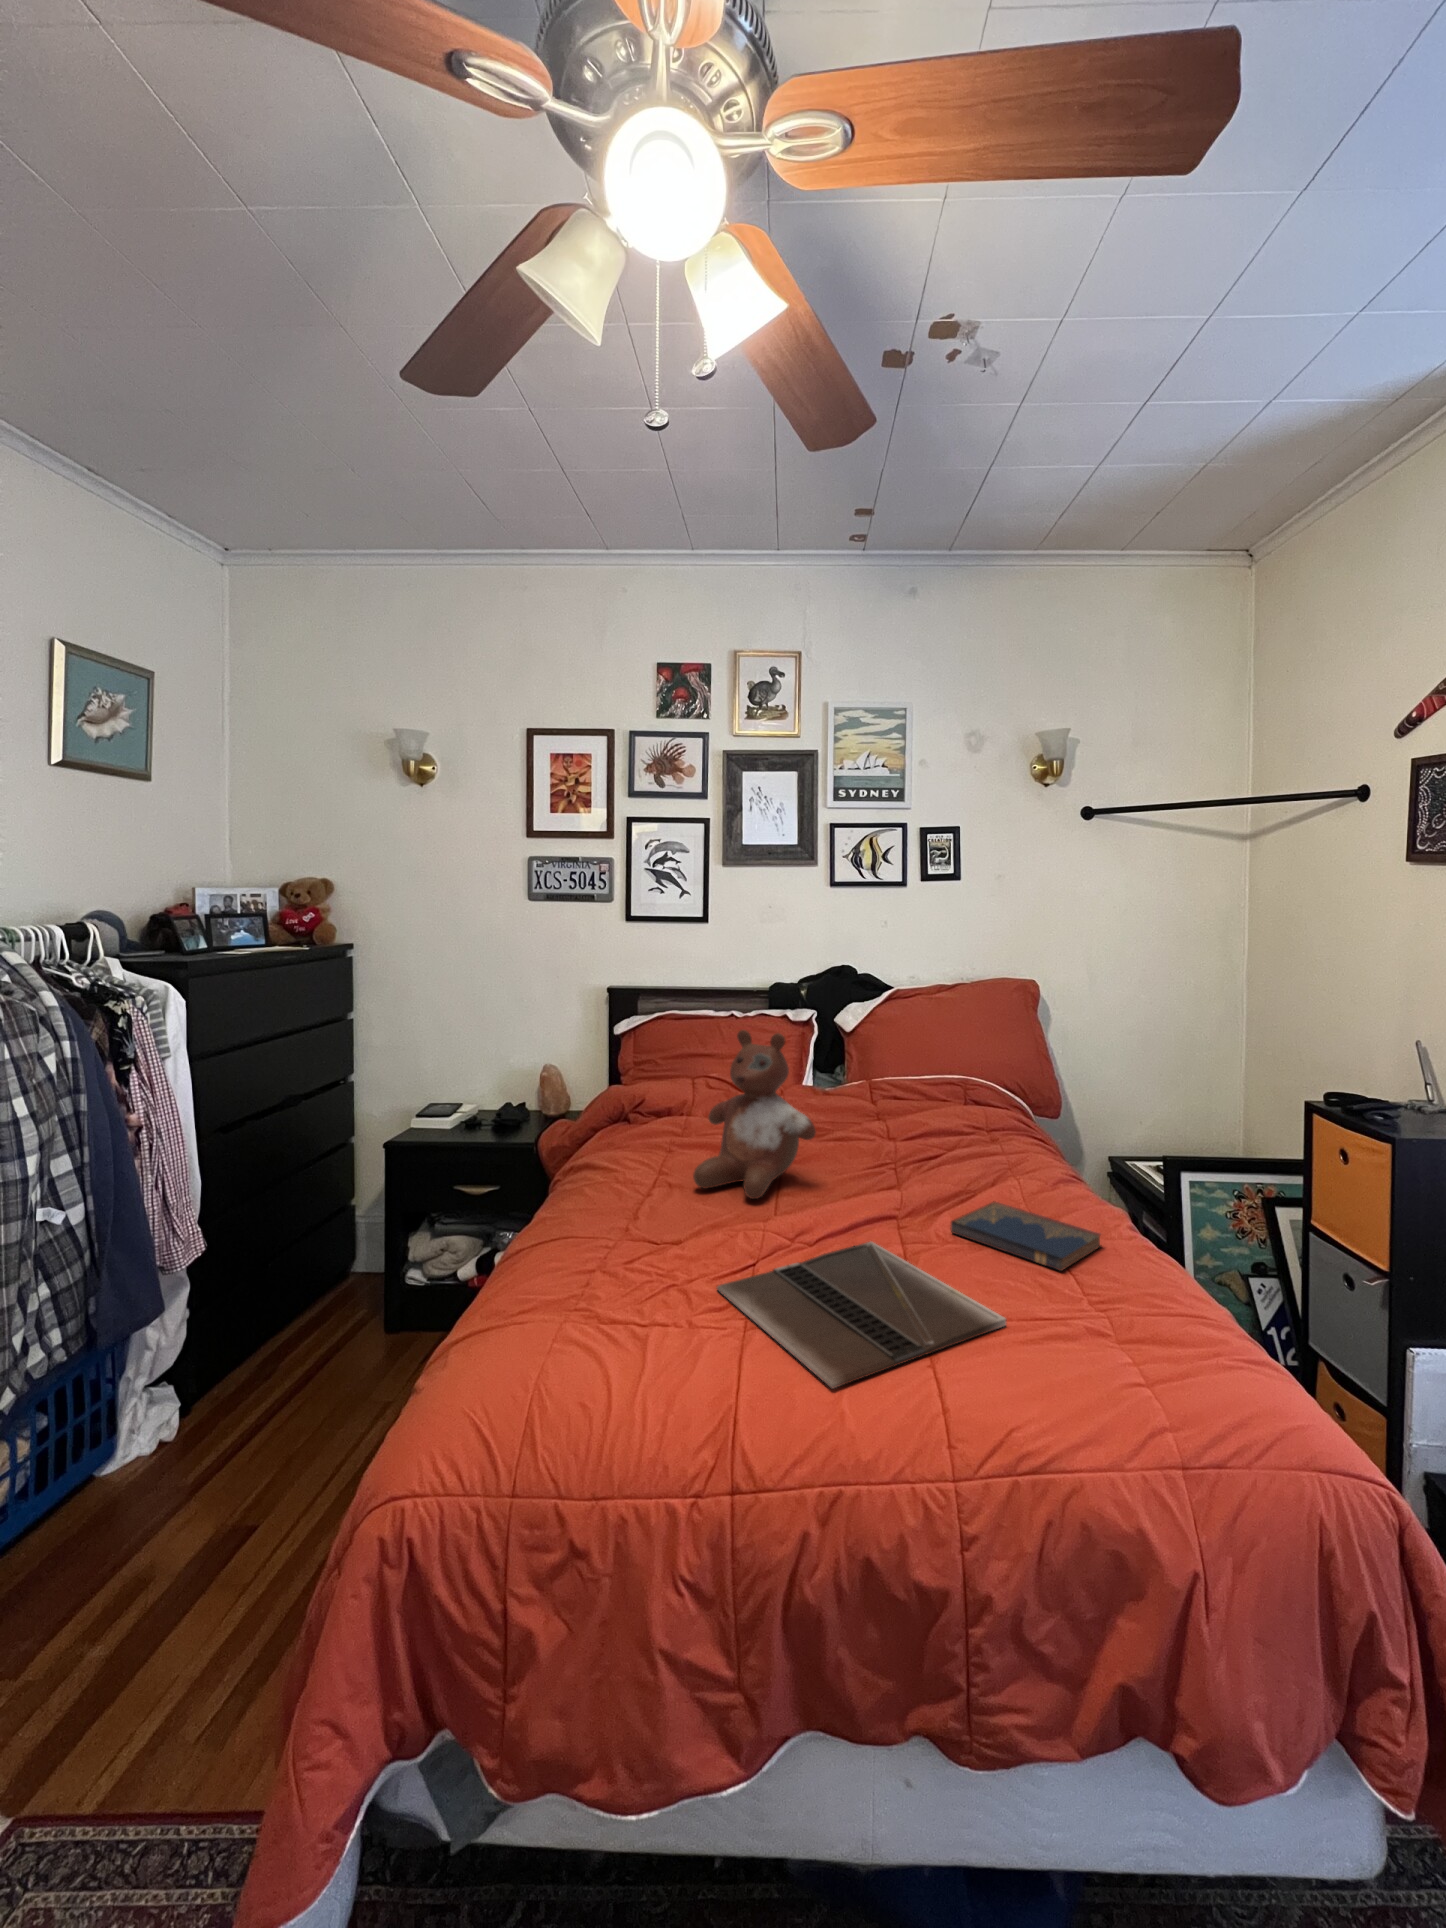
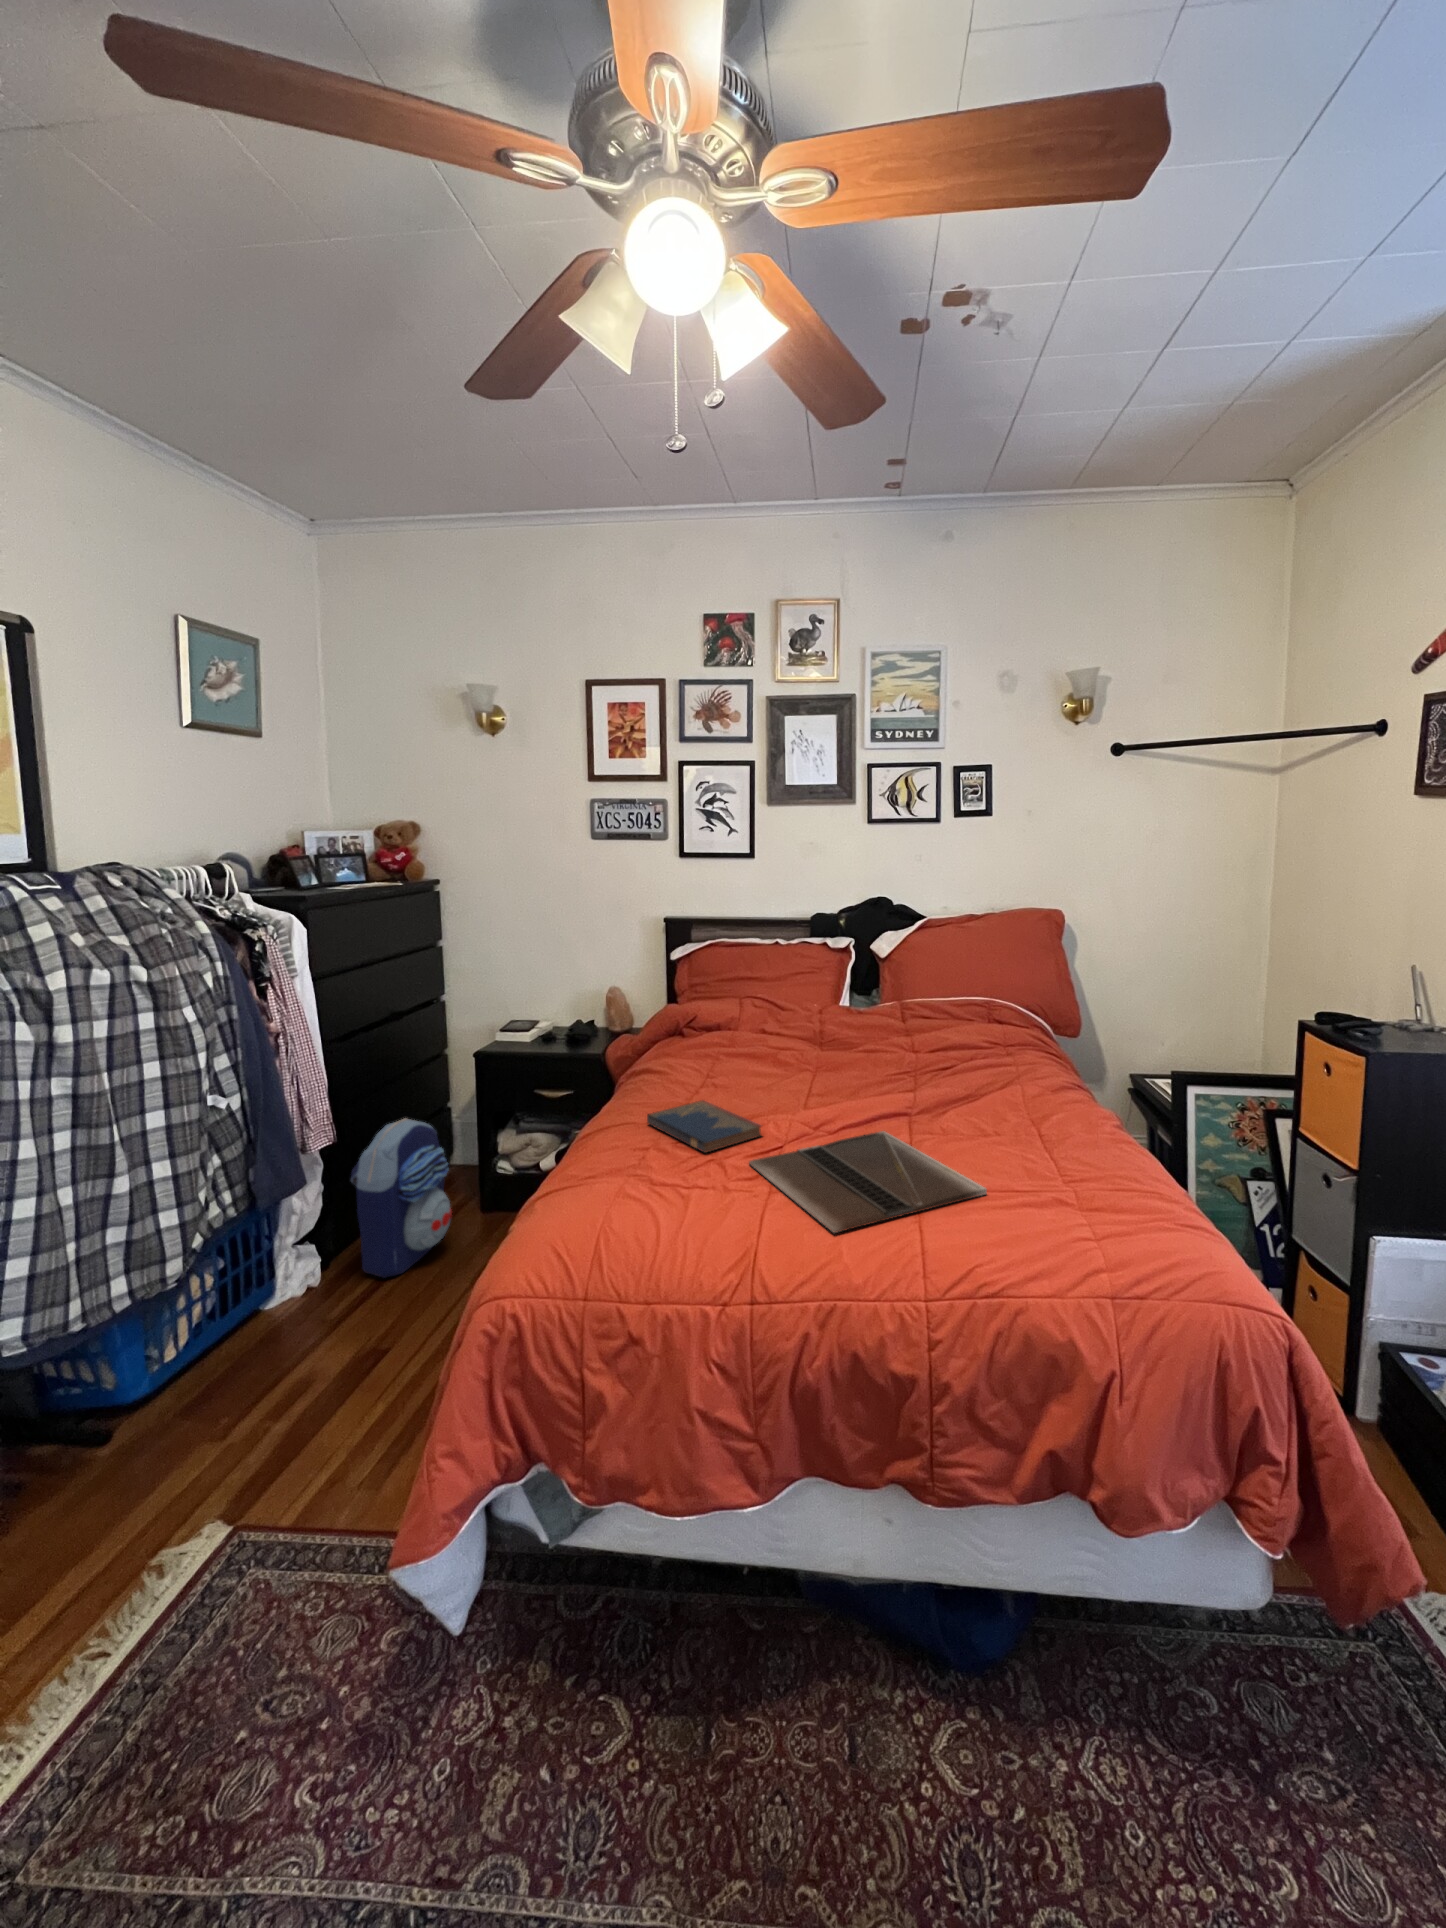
stuffed bear: present [693,1030,816,1199] -> none [736,953,843,1098]
hardcover book: present [951,1202,1100,1271] -> present [647,1100,761,1153]
backpack: none [226,1223,349,1422] -> present [351,1118,452,1278]

